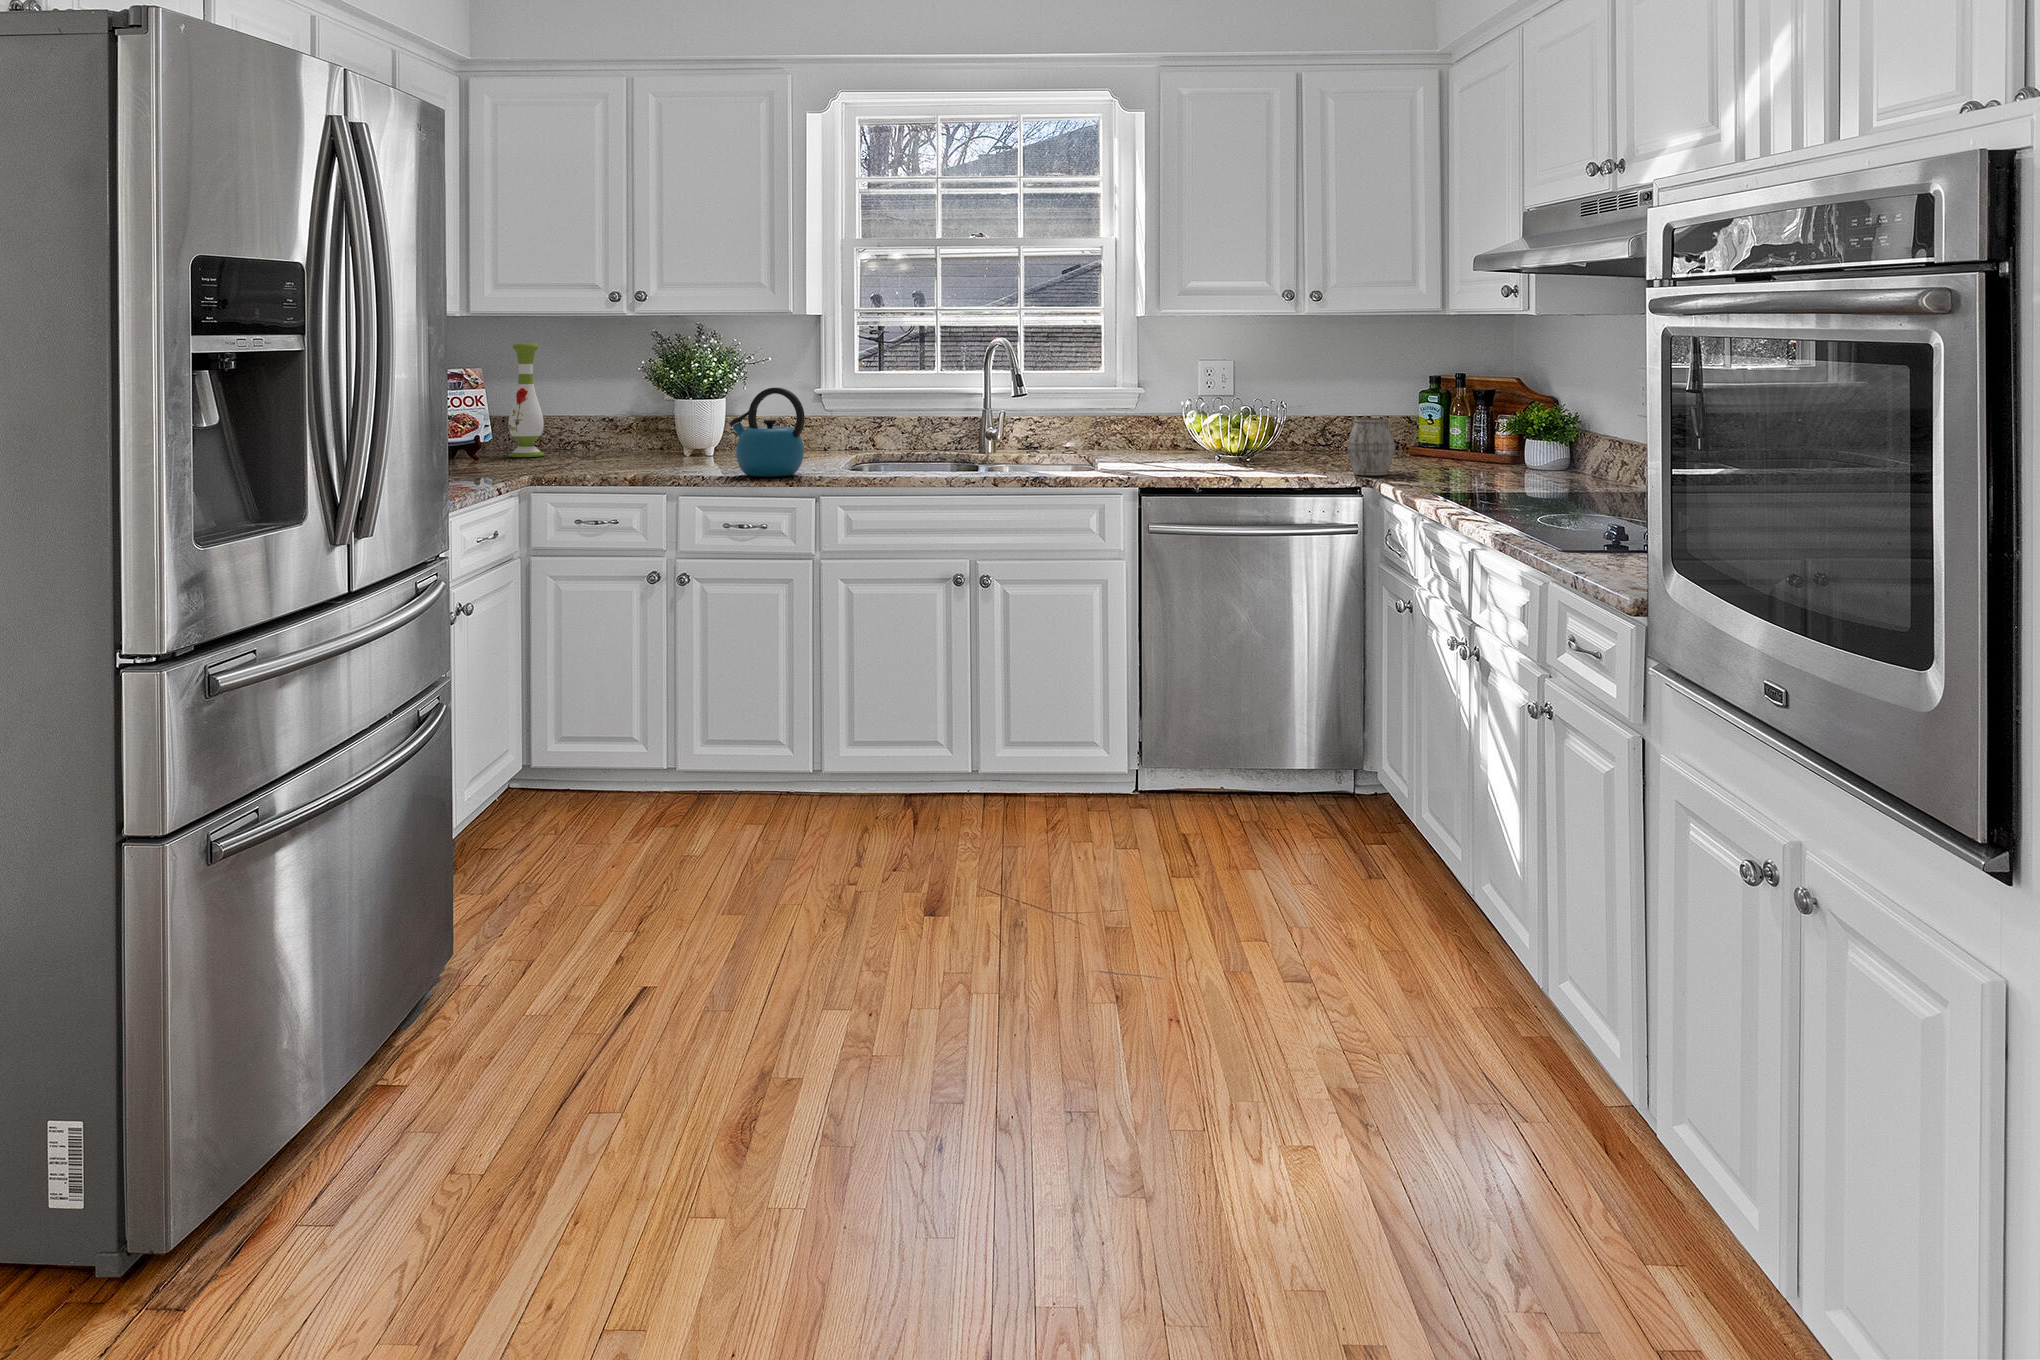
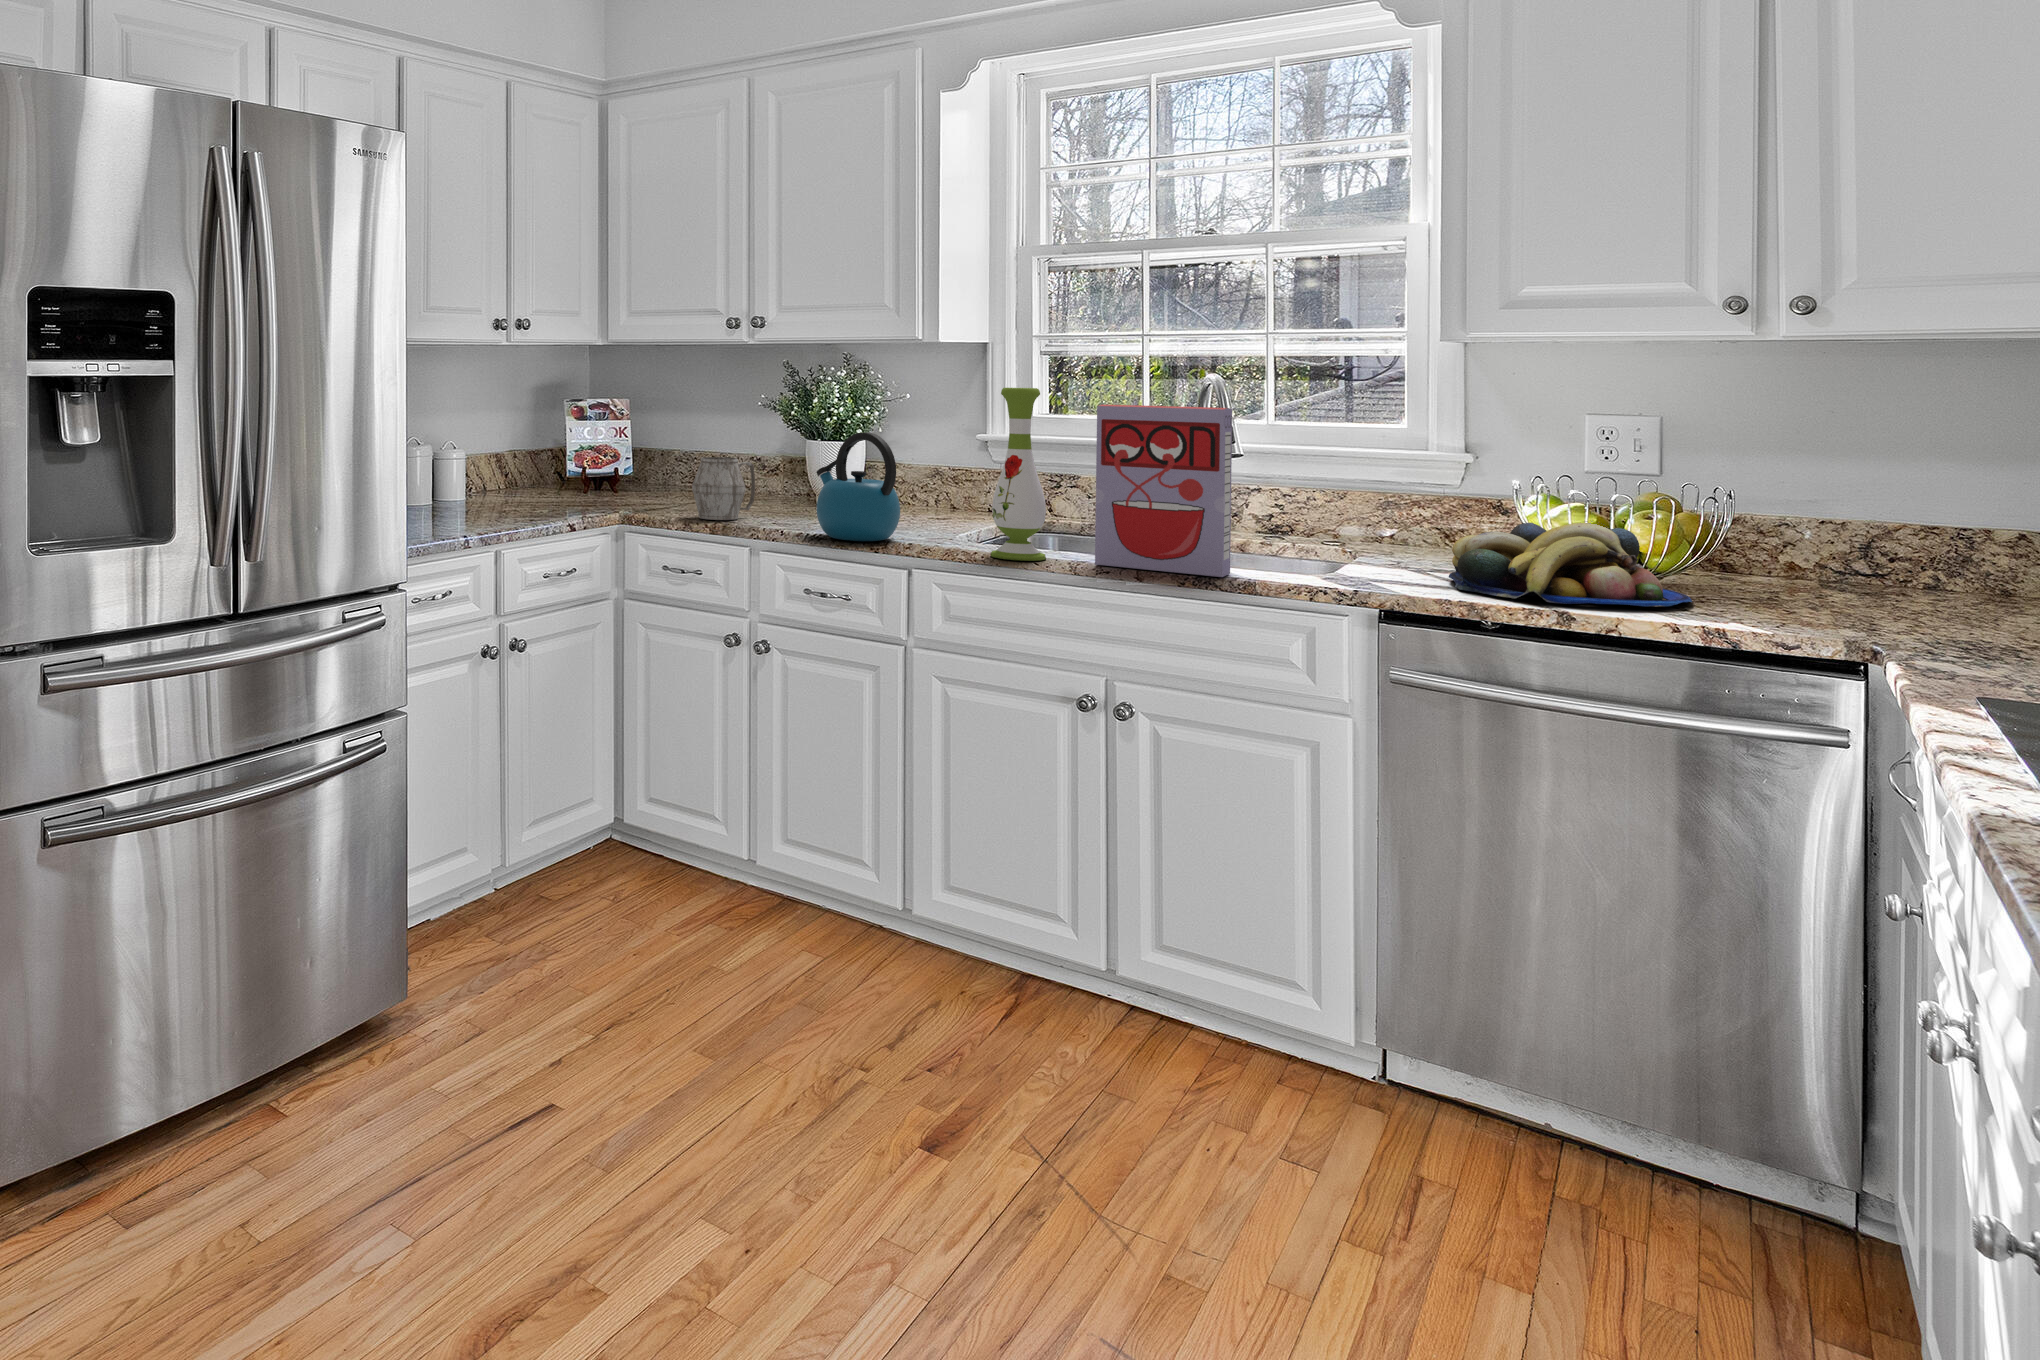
vase: present [508,343,544,457] -> present [991,388,1046,561]
cereal box: none [960,358,1047,477] -> present [1095,405,1232,577]
mug: present [1347,418,1395,475] -> present [692,457,755,520]
fruit bowl: none [1164,423,1289,473] -> present [1449,521,1692,606]

